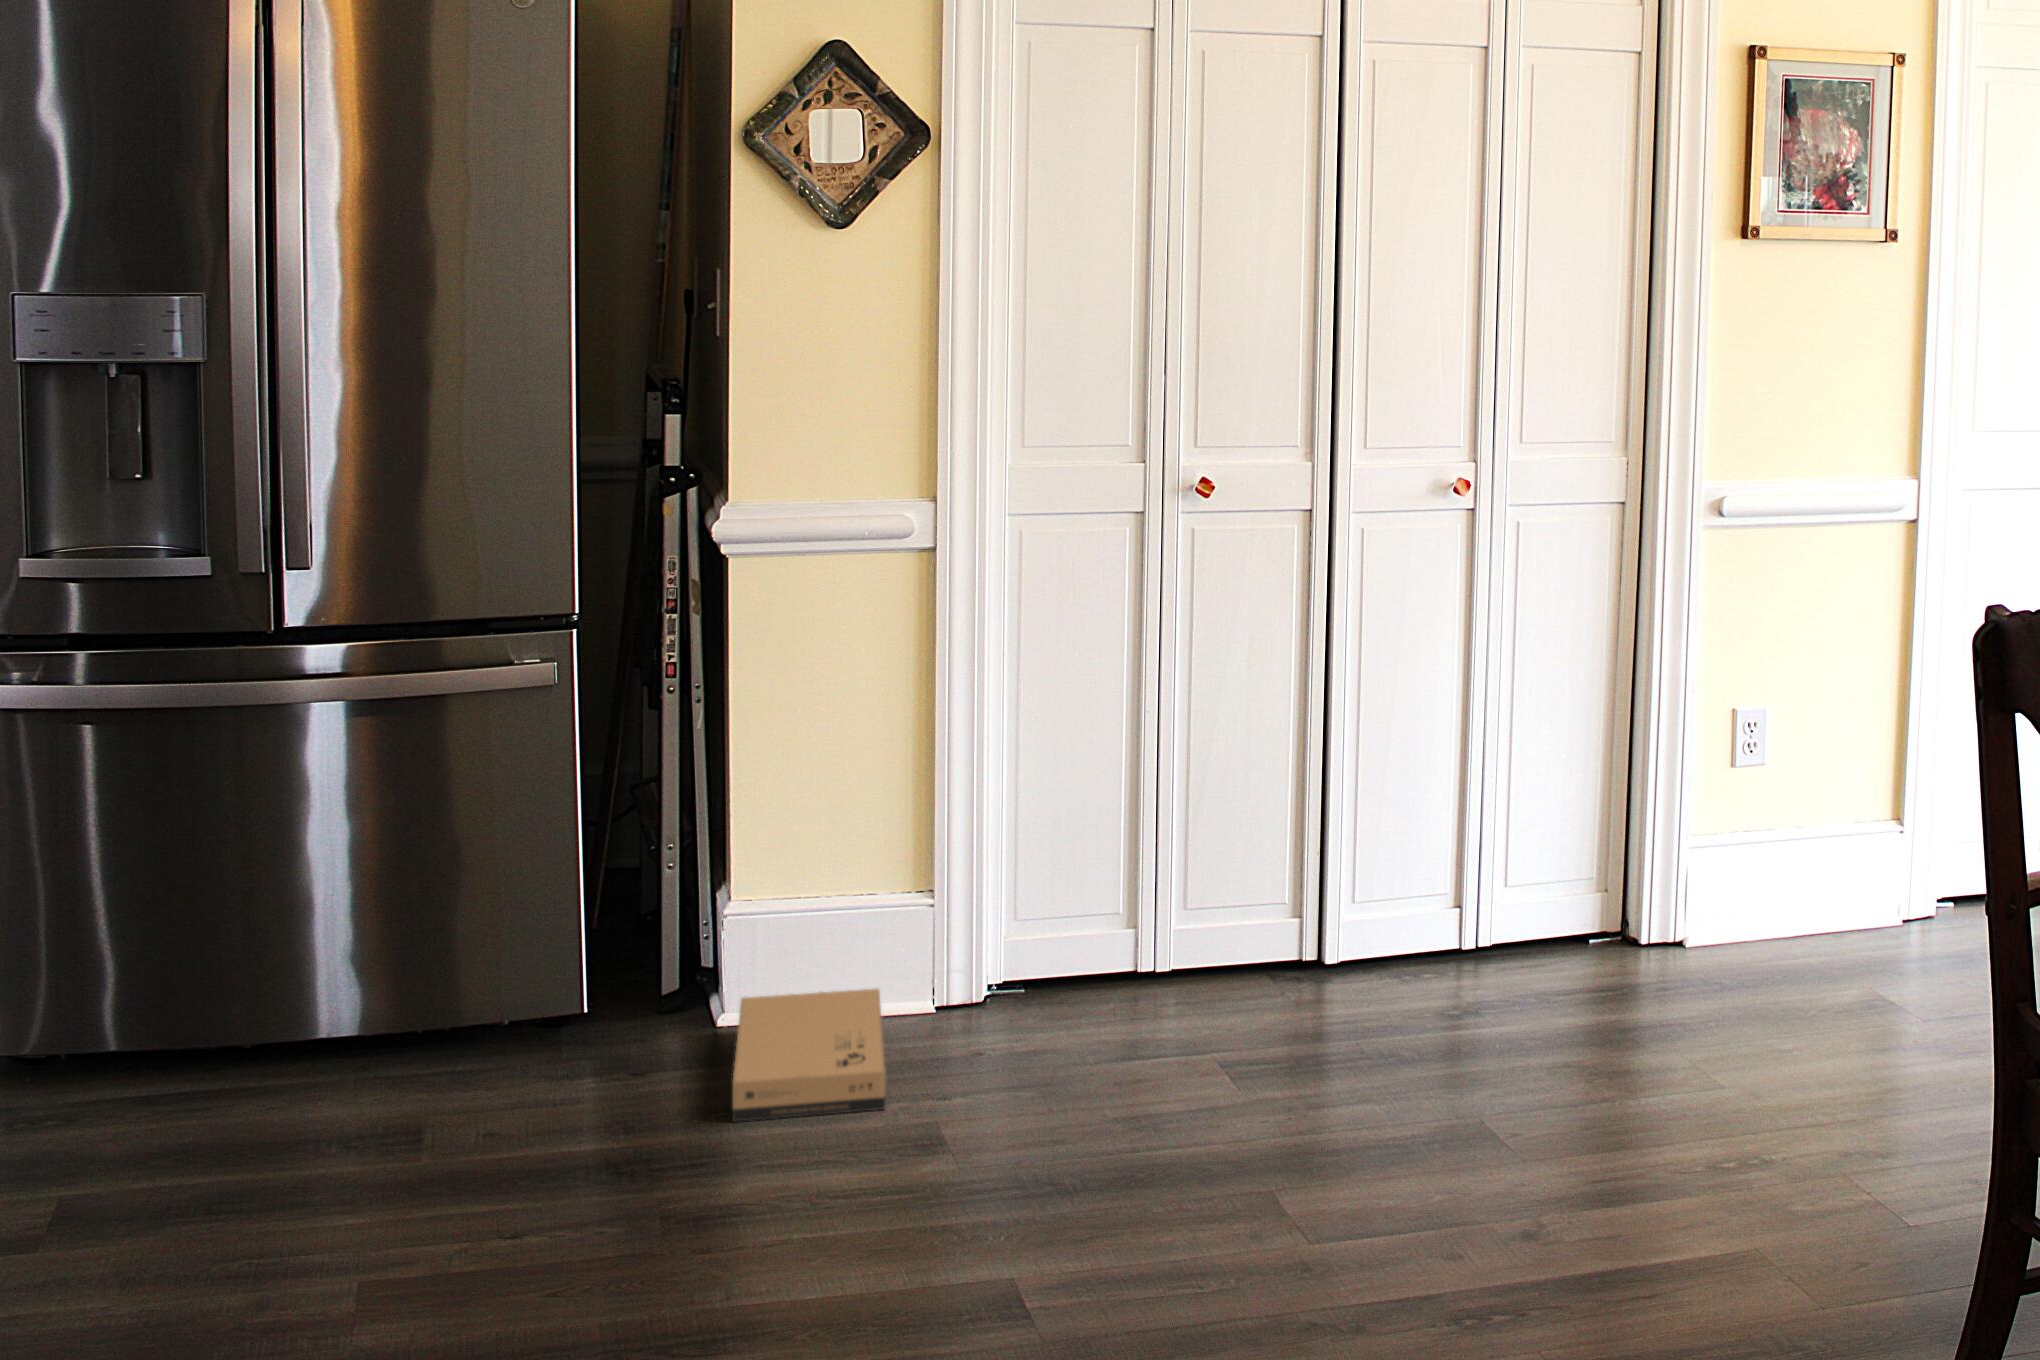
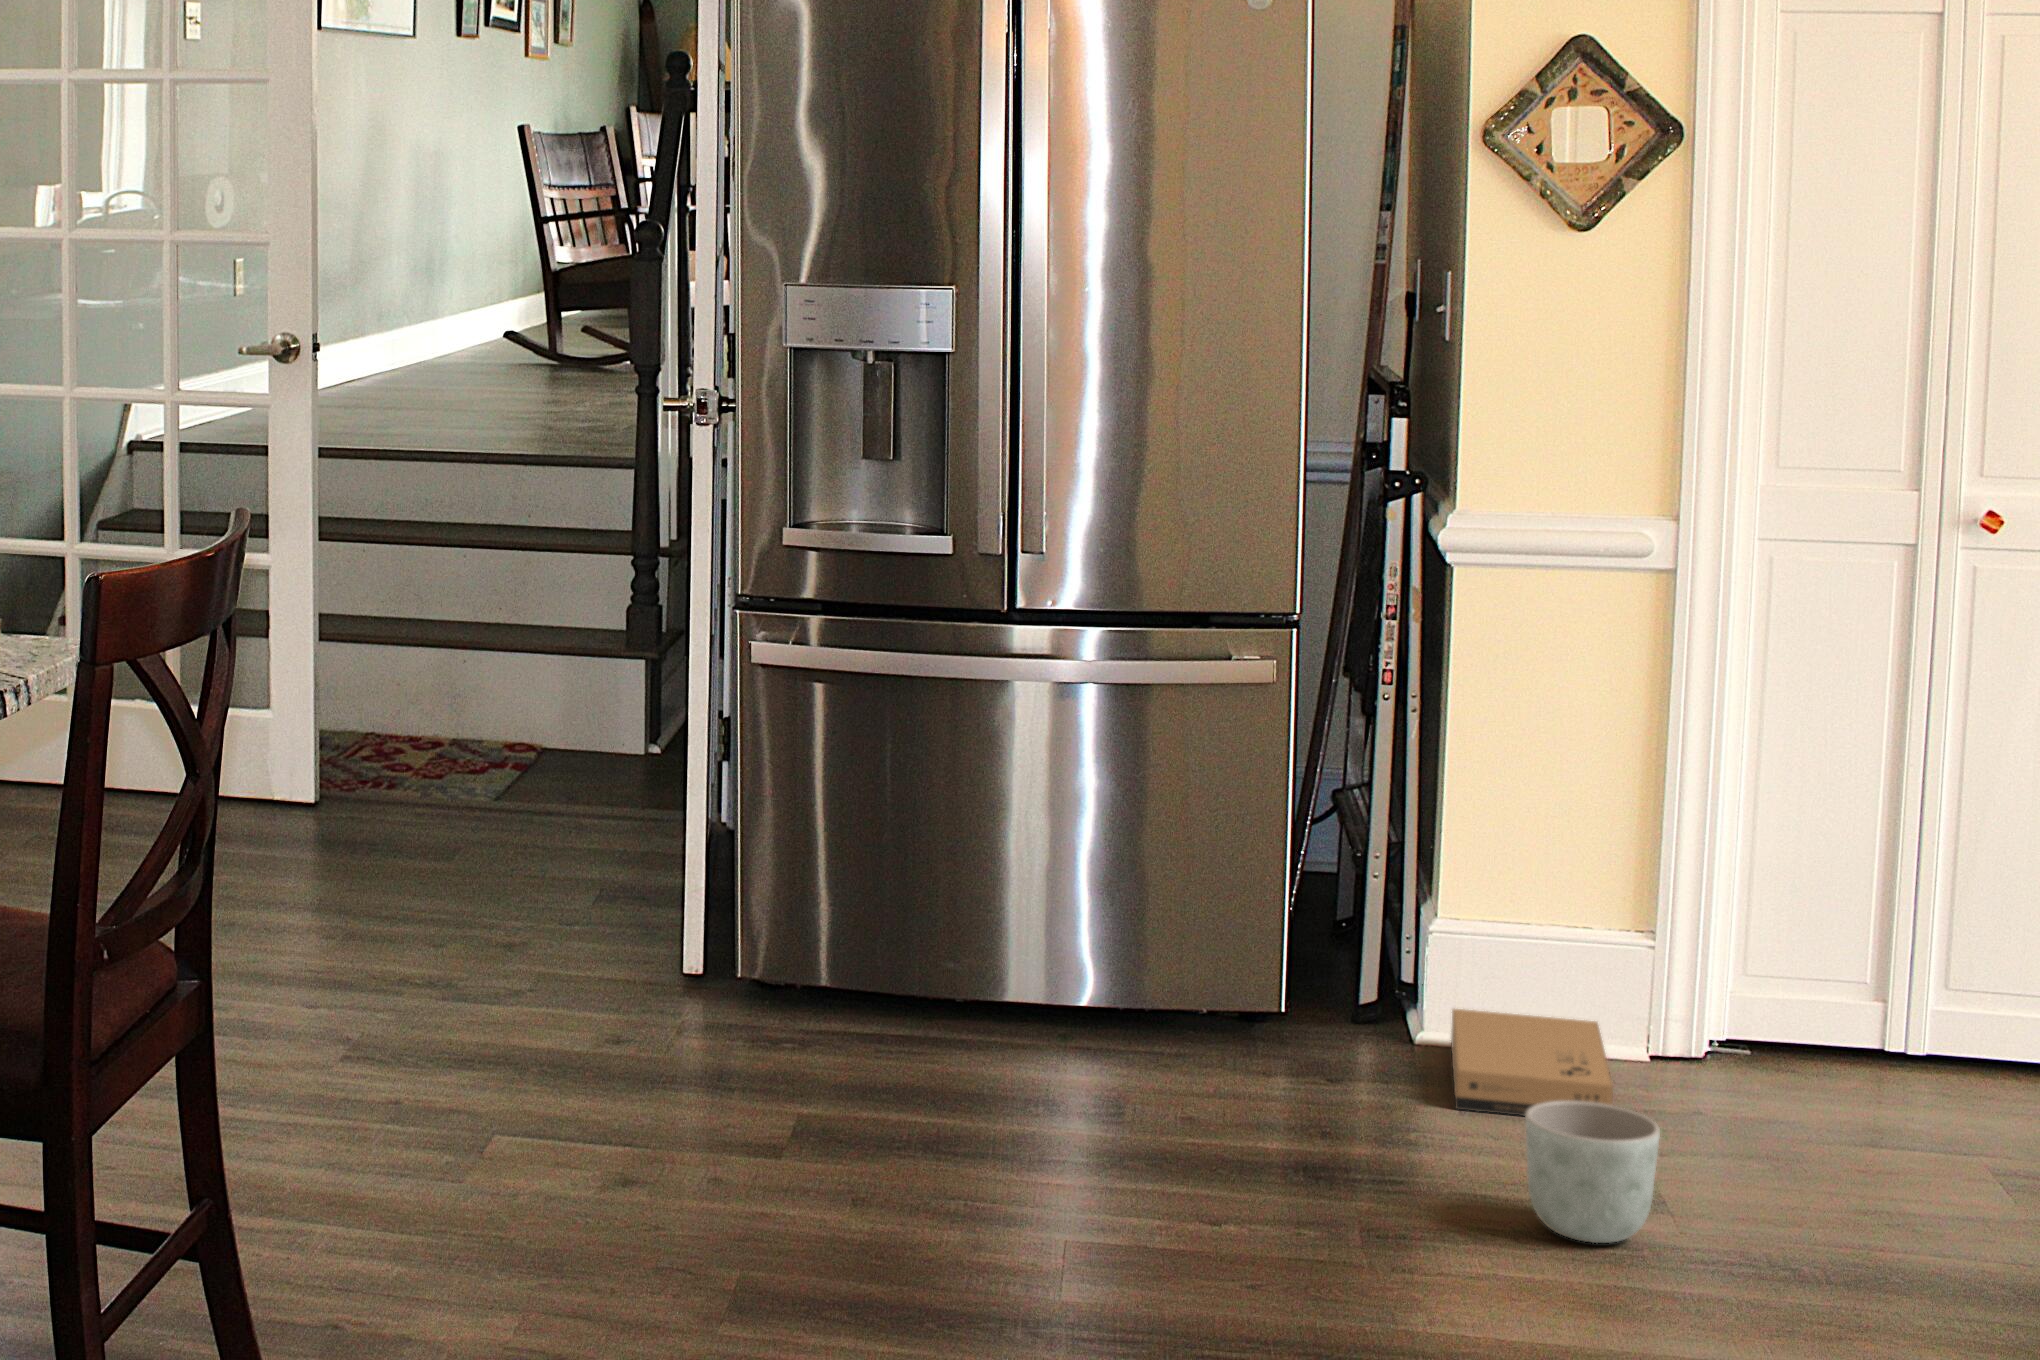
planter: none [778,1129,914,1290] -> present [1525,1101,1660,1243]

